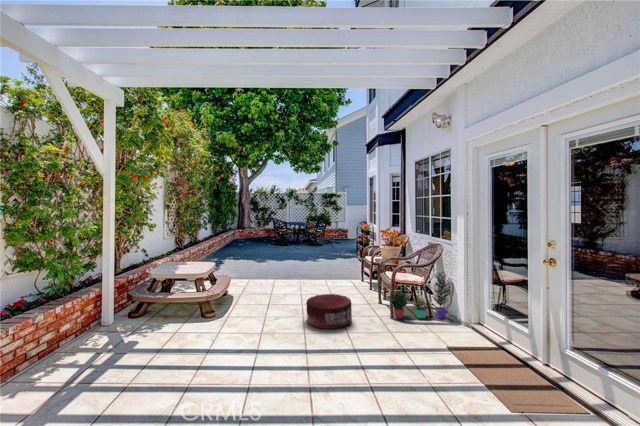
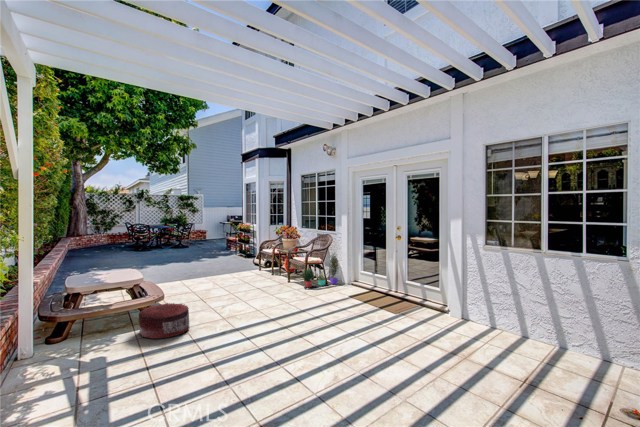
pouf: present [306,294,352,329] -> present [139,303,190,339]

